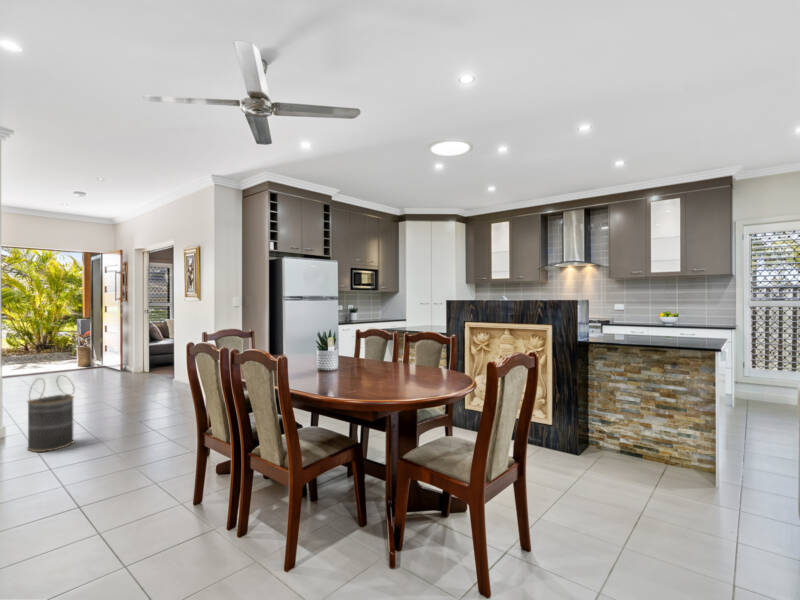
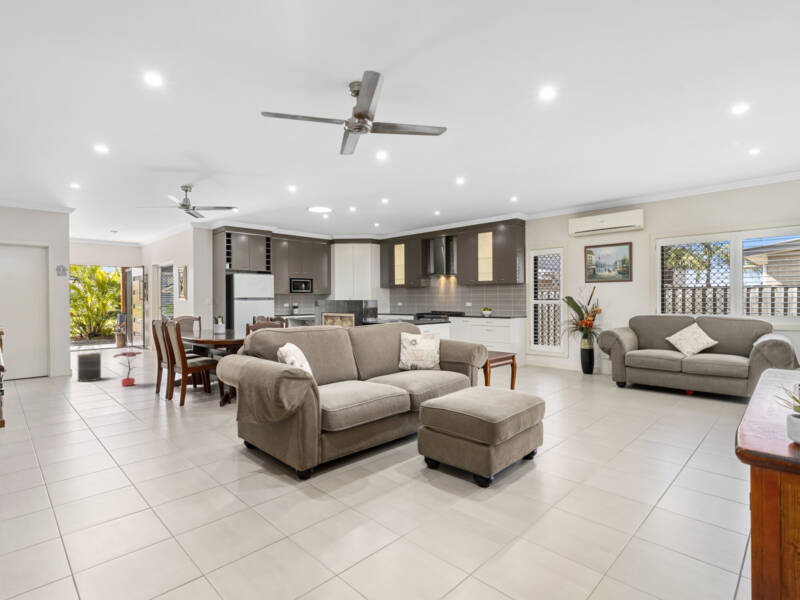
potted plant: none [105,396,159,465] -> present [113,352,141,386]

